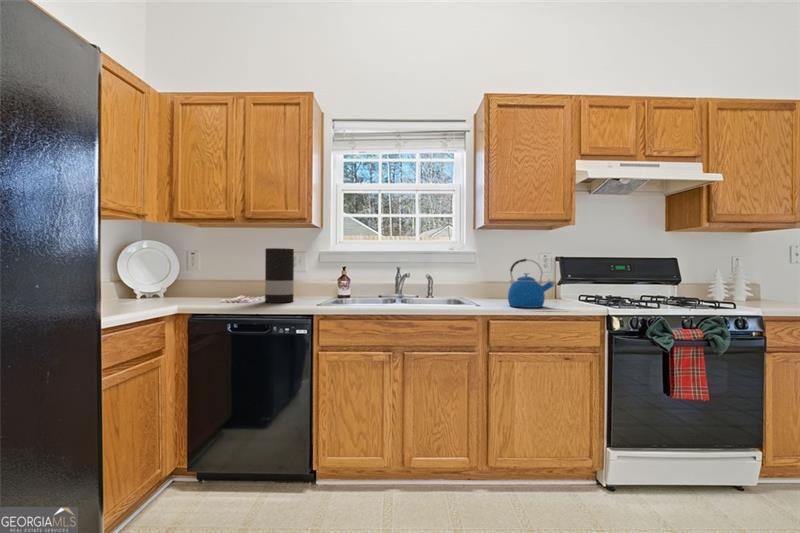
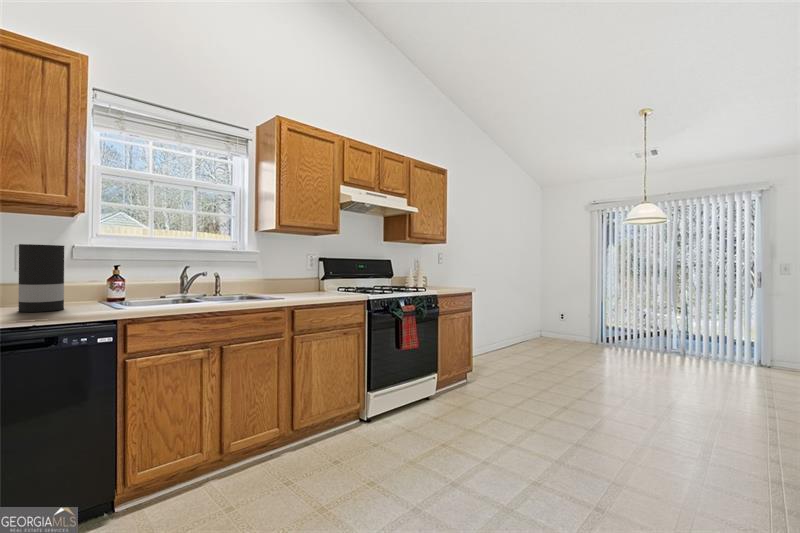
kettle: present [508,259,554,308] -> none [301,260,336,299]

